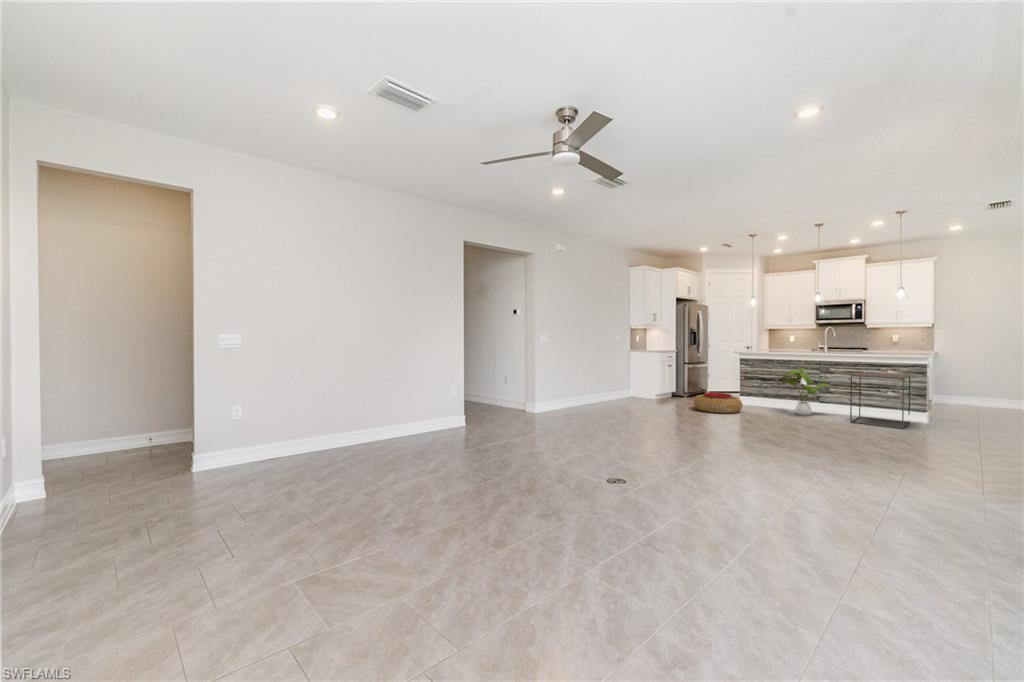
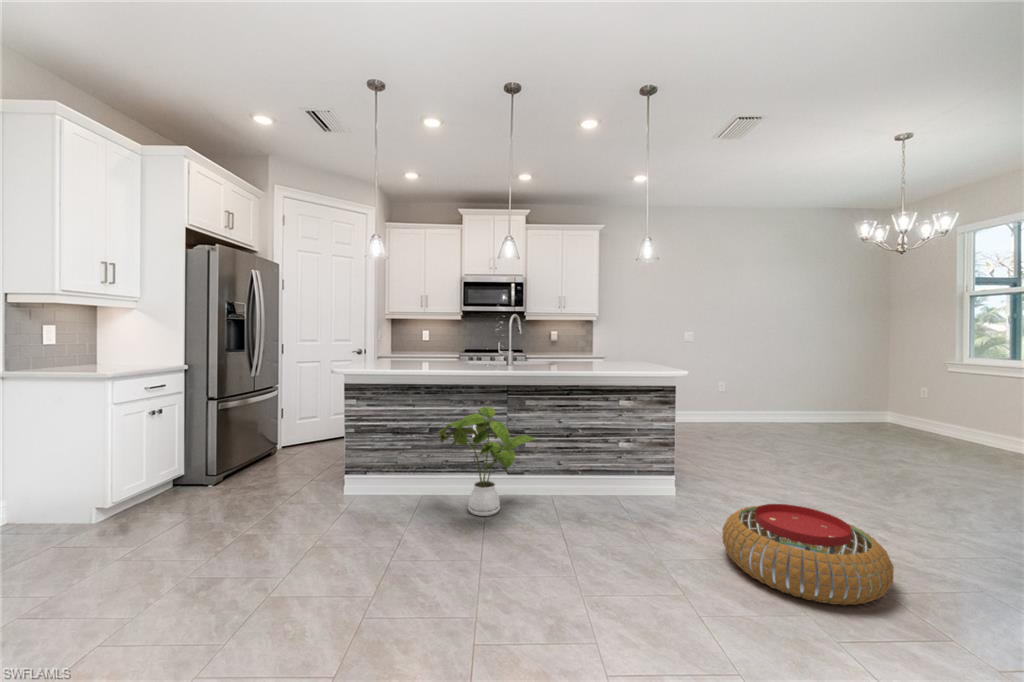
side table: present [850,373,910,429] -> none [575,406,683,534]
pouf: present [694,392,742,413] -> present [722,504,894,605]

